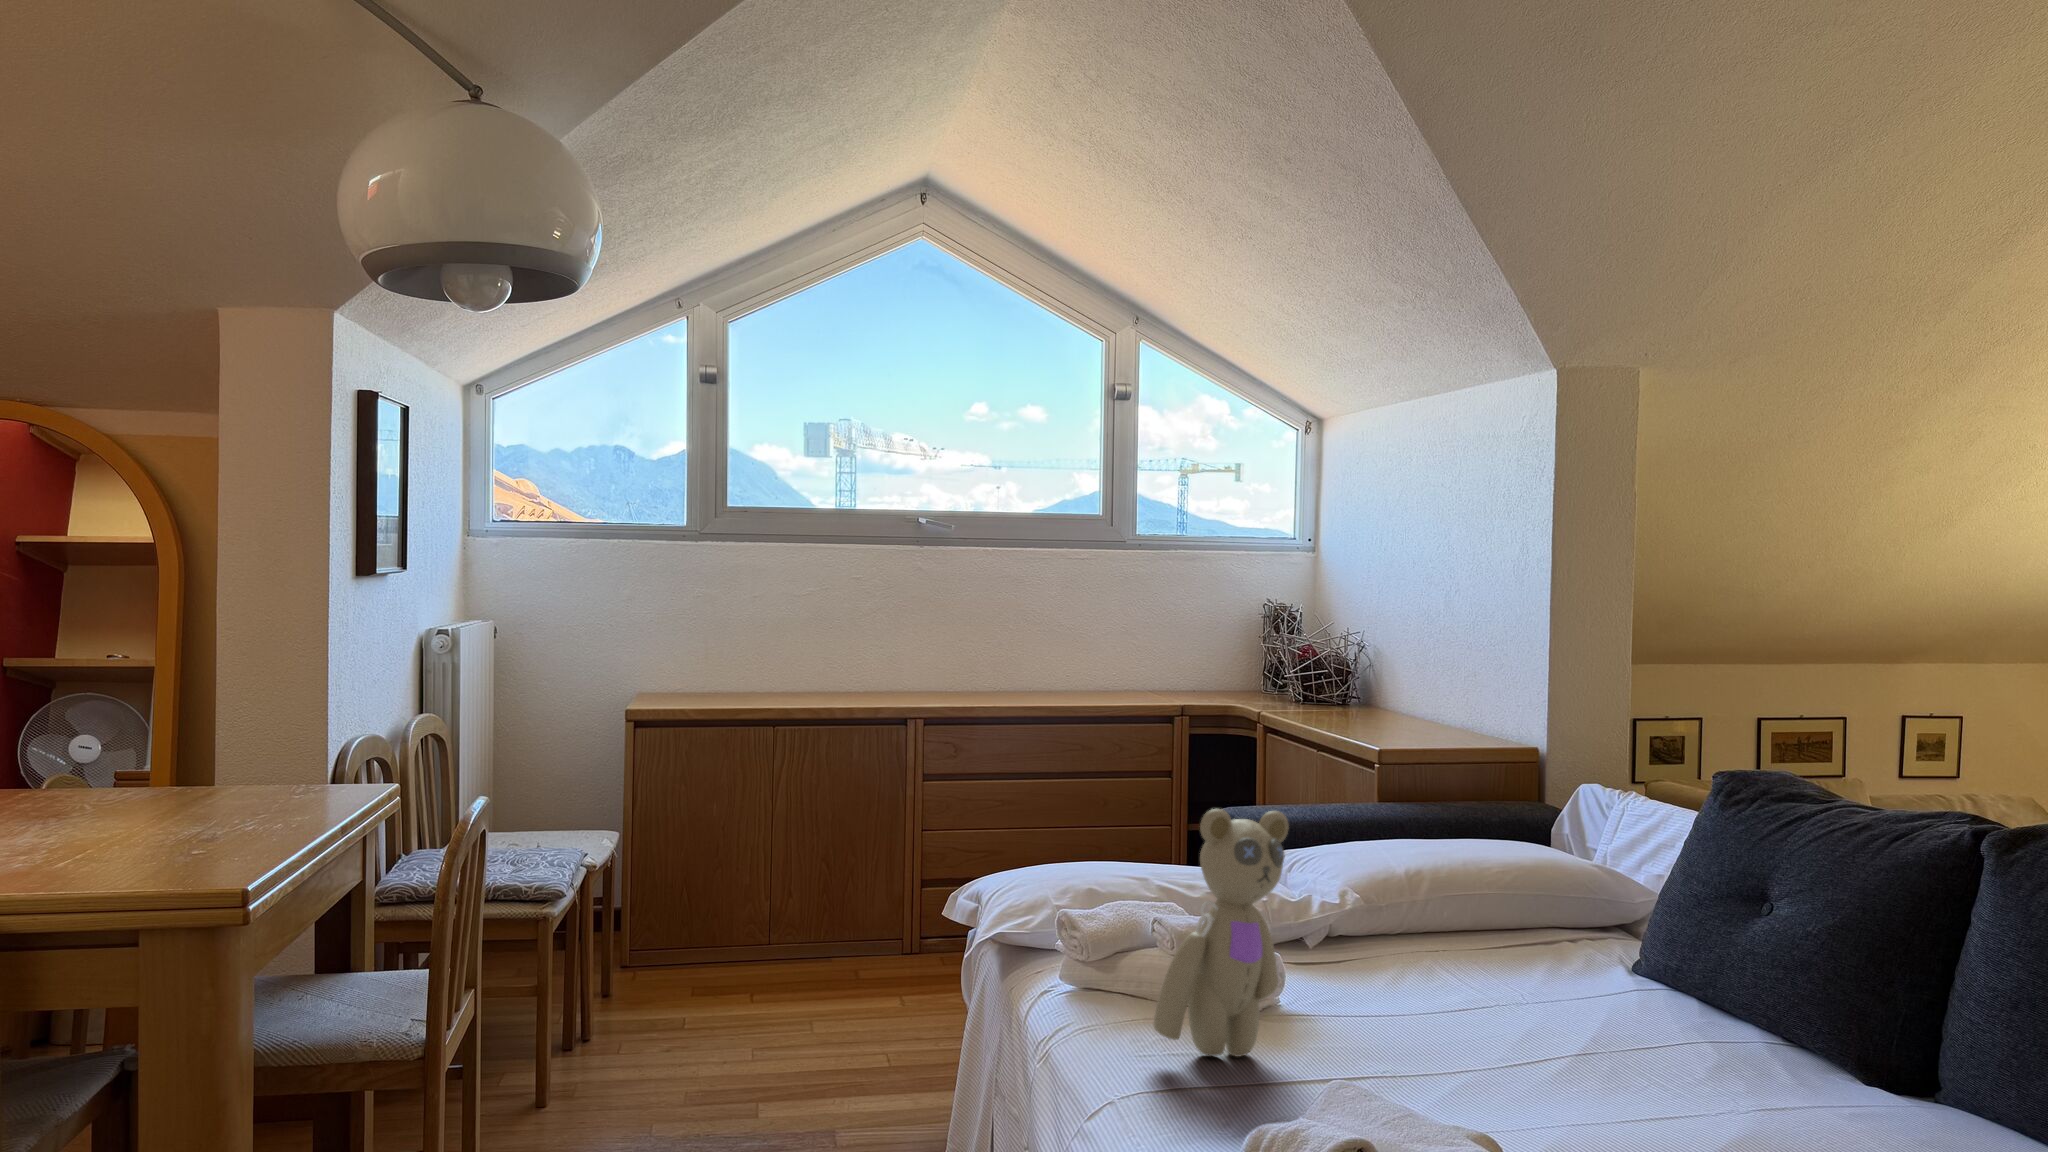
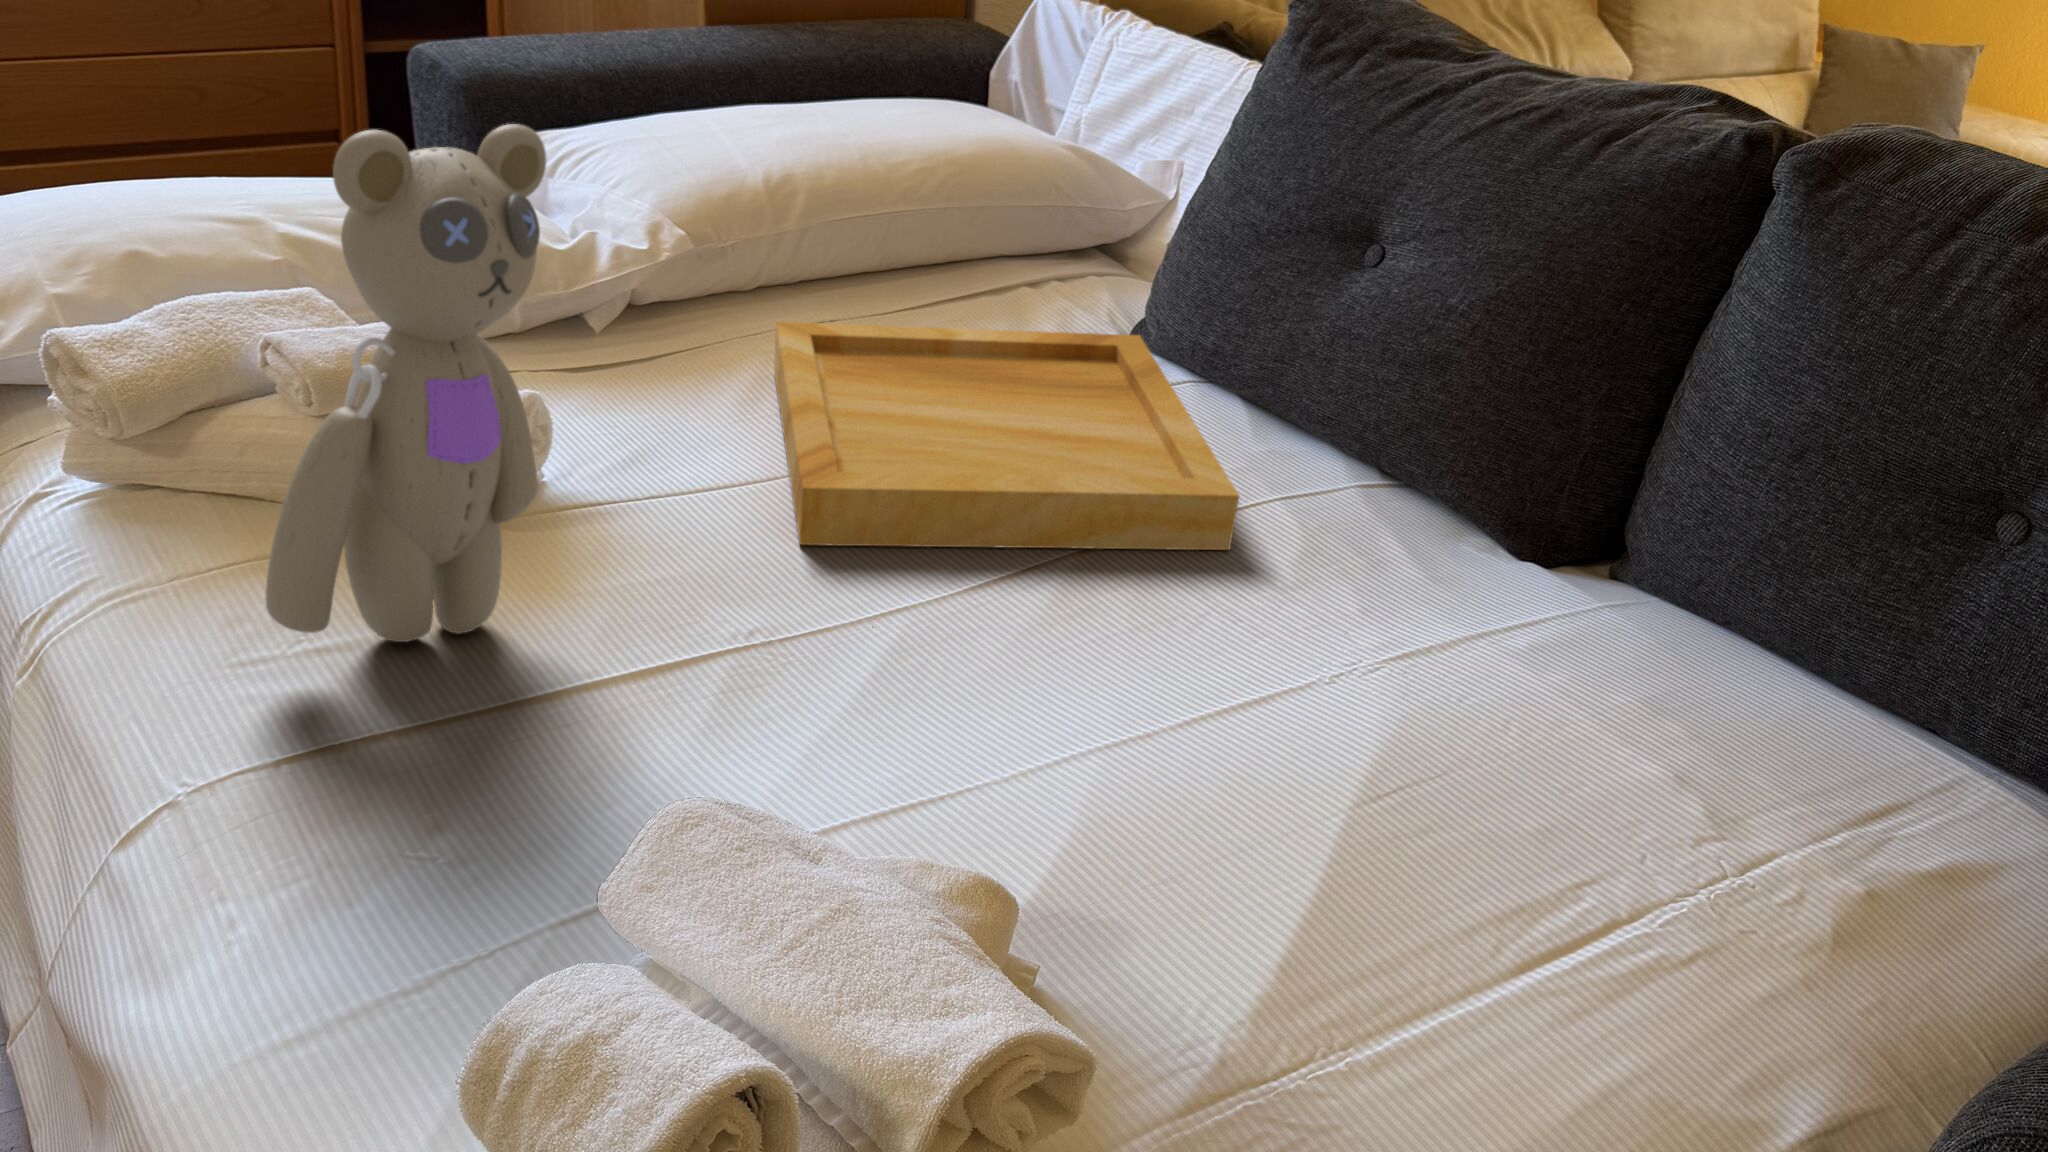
tray: none [1407,941,1676,1069] -> present [774,322,1240,550]

